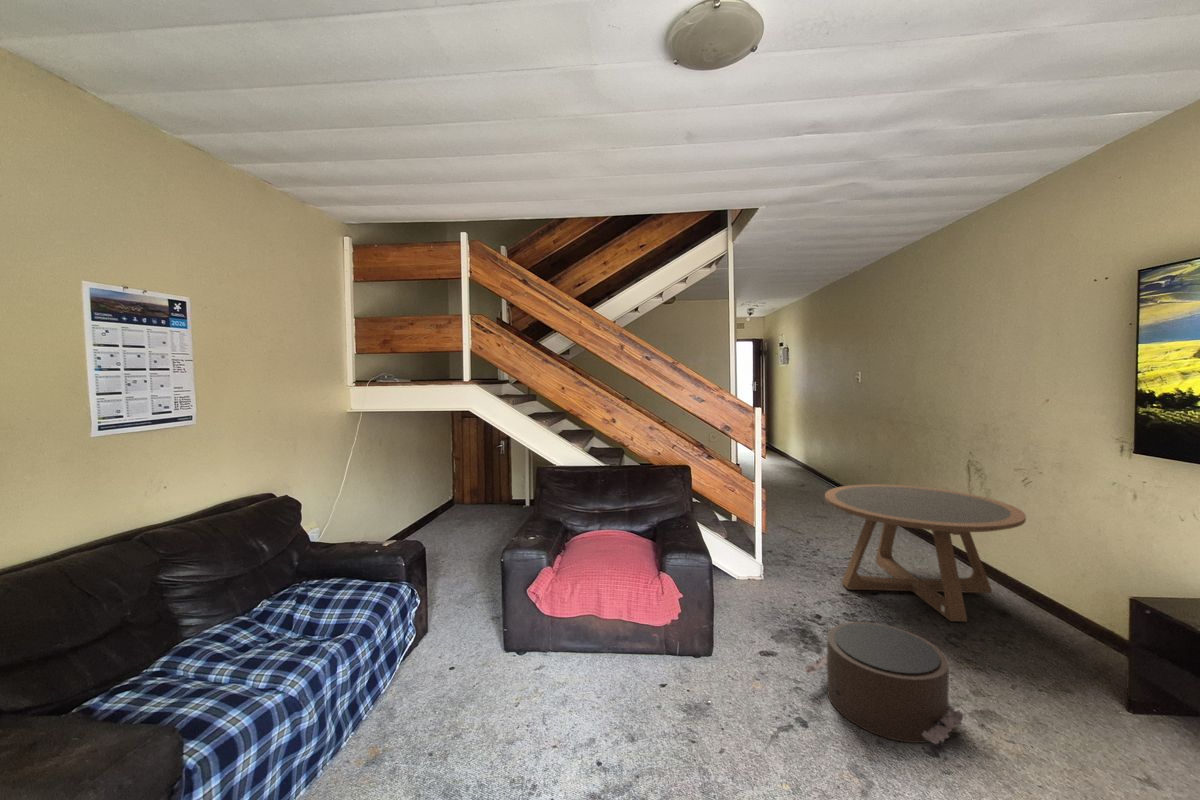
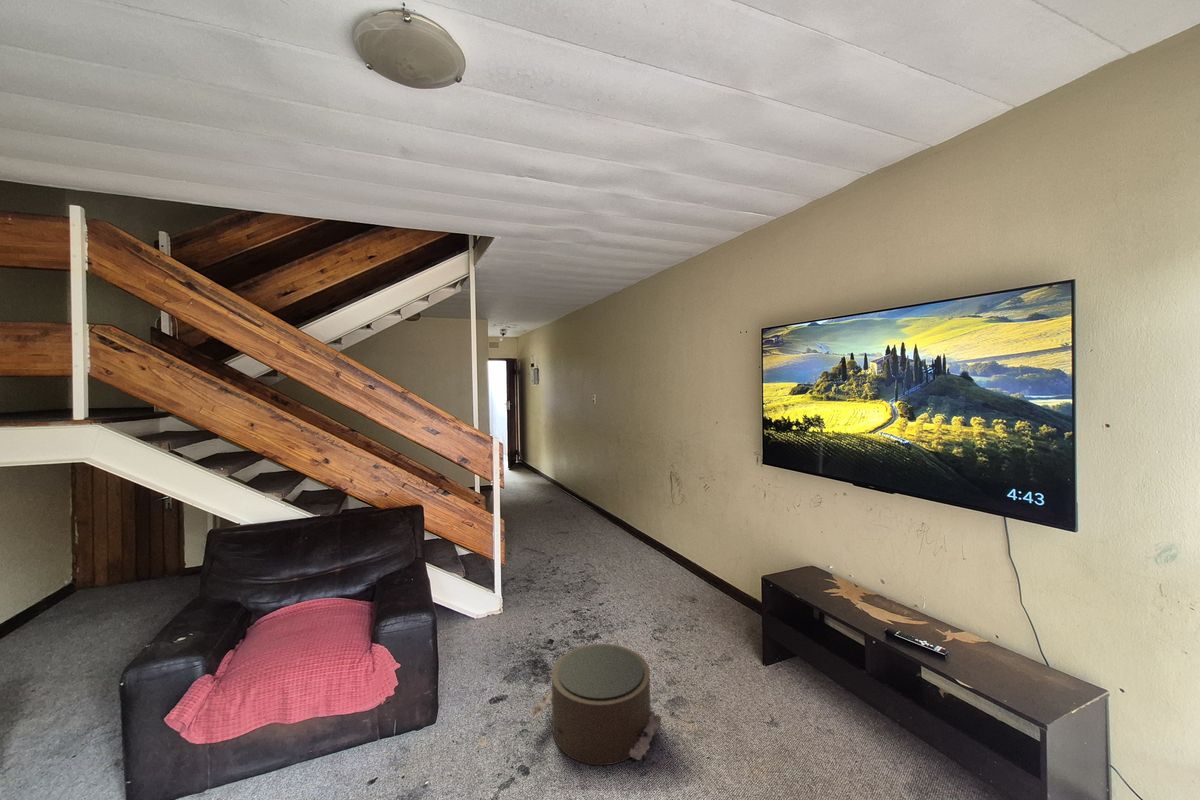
coffee table: present [825,484,1026,622] -> none [558,497,704,616]

